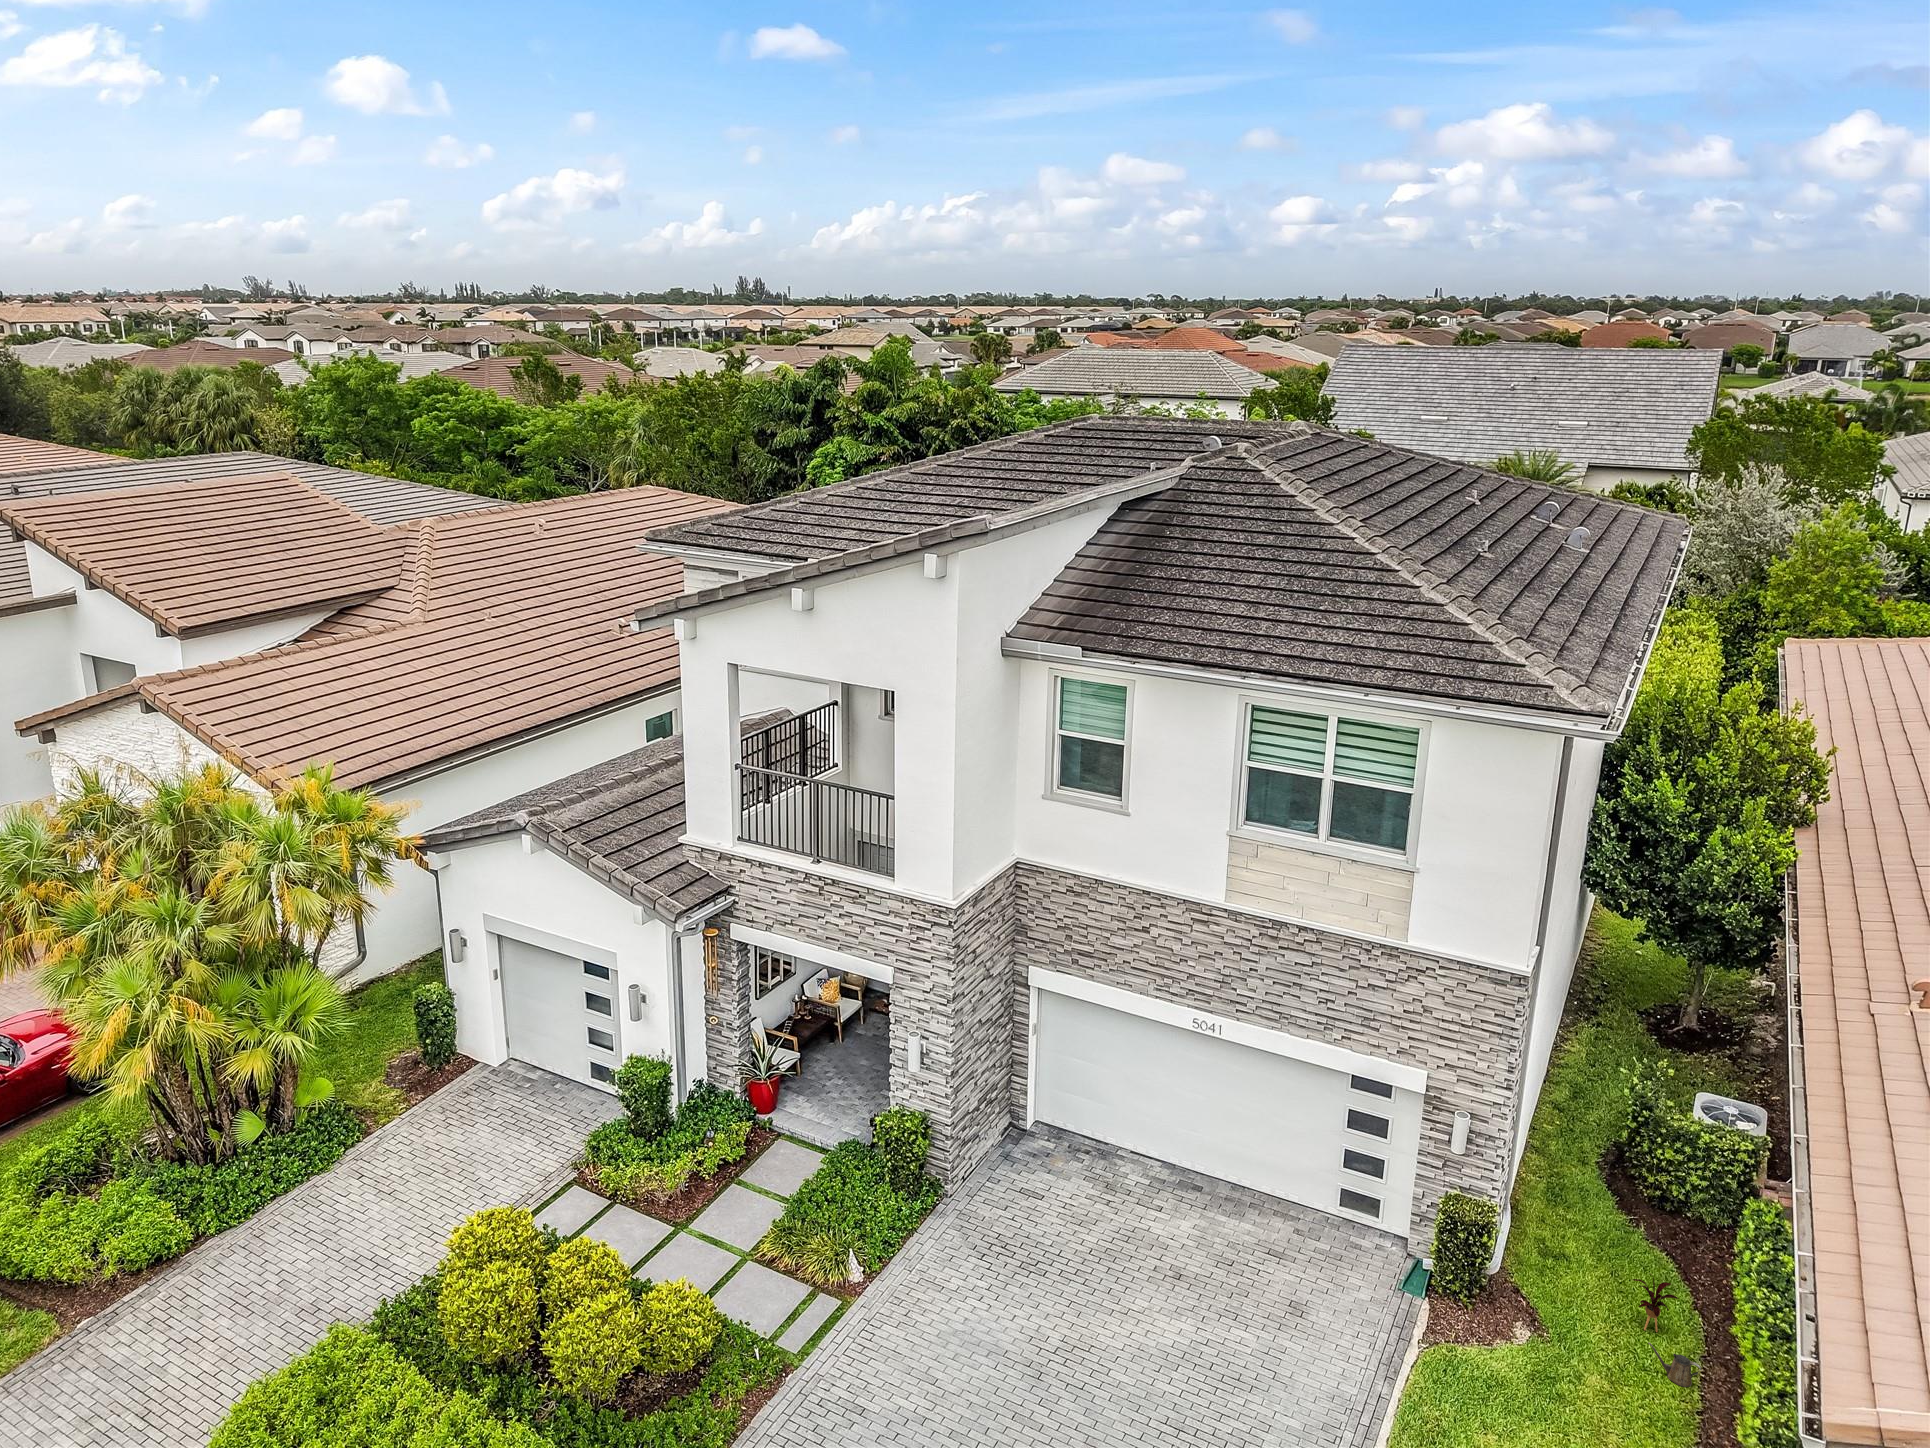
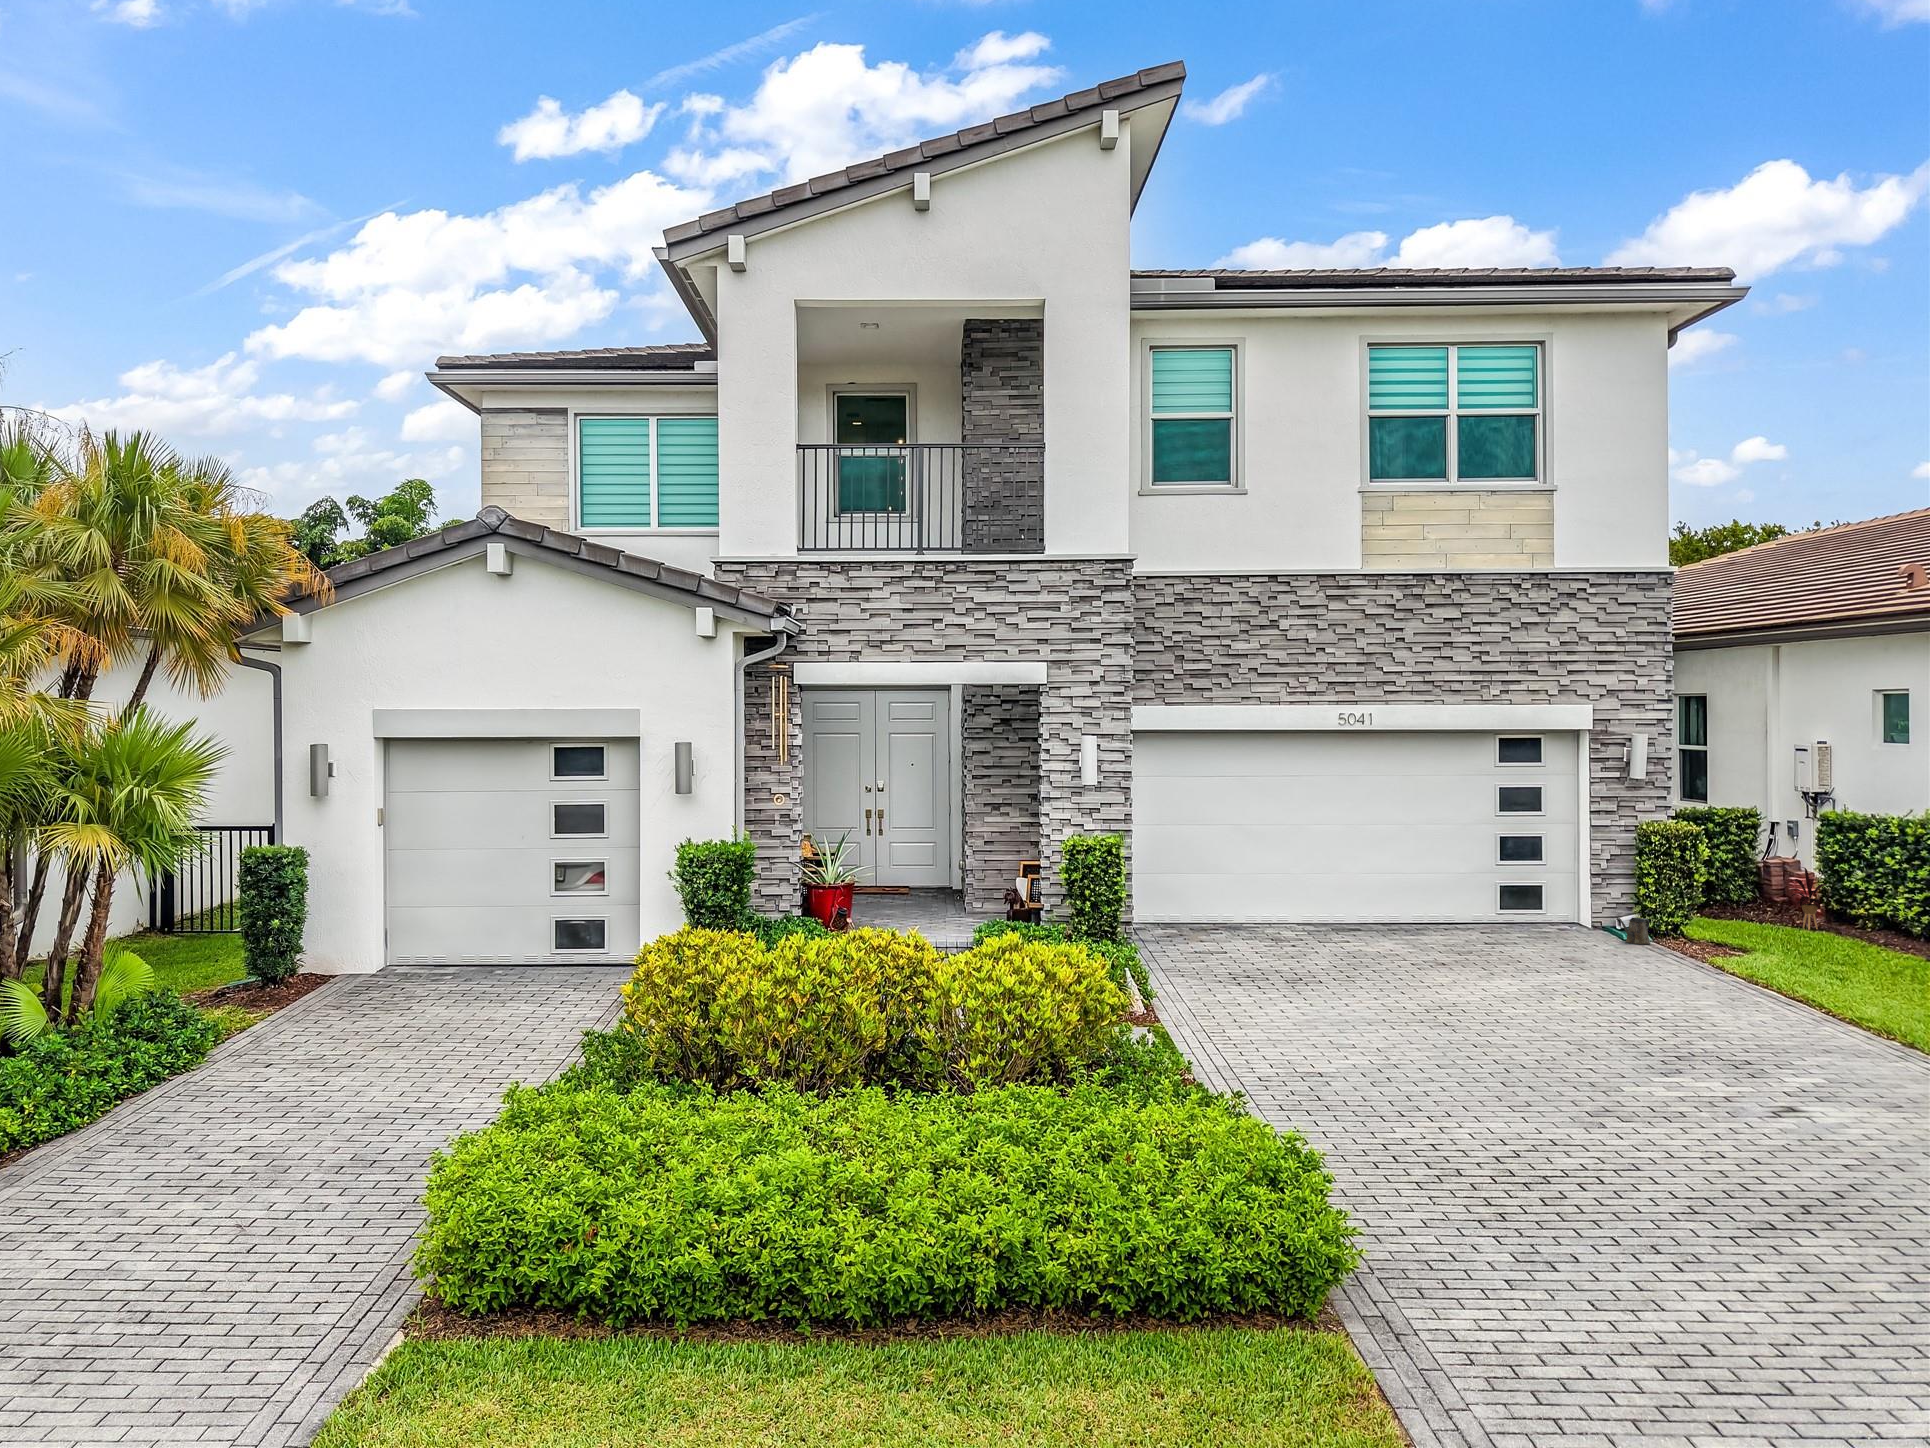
watering can: present [1648,1342,1701,1387] -> present [1618,918,1650,944]

